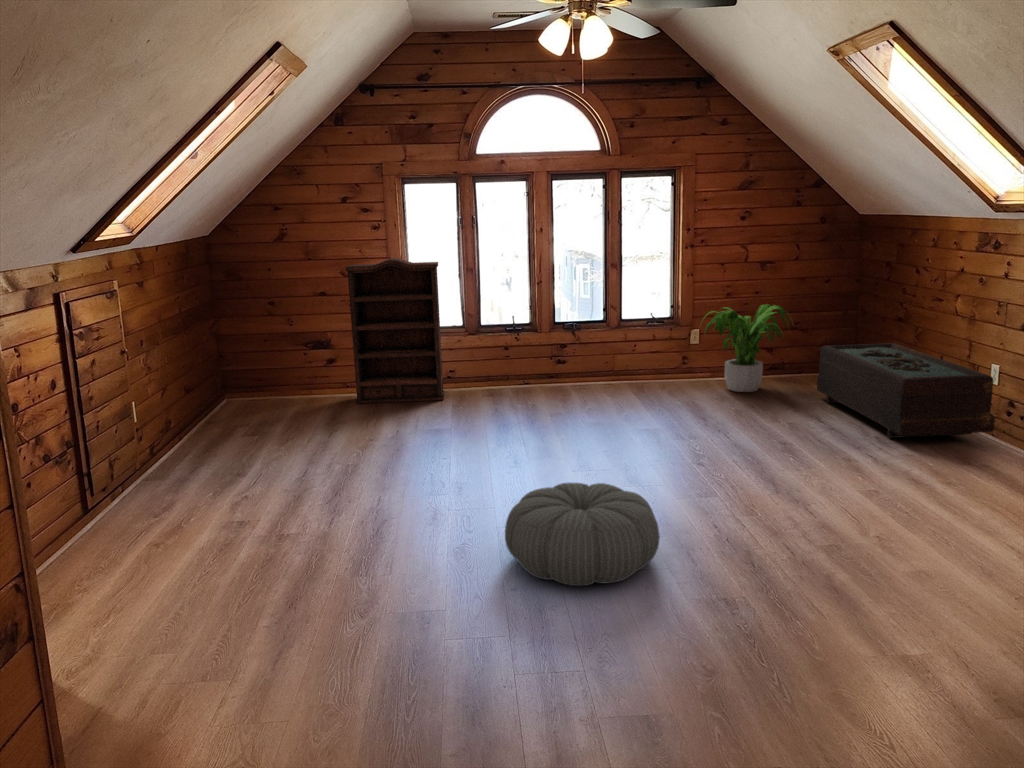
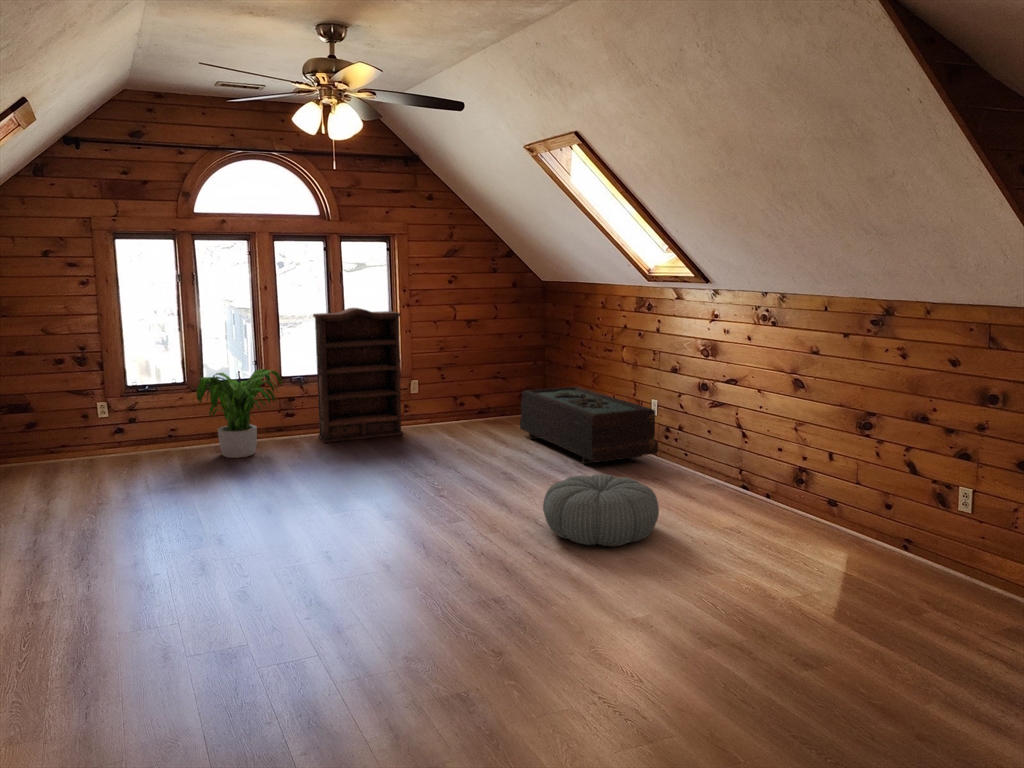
bookshelf: present [346,258,445,404] -> present [313,308,403,443]
potted plant: present [705,304,789,392] -> present [196,369,281,458]
pouf: present [505,483,660,586] -> present [543,474,659,546]

